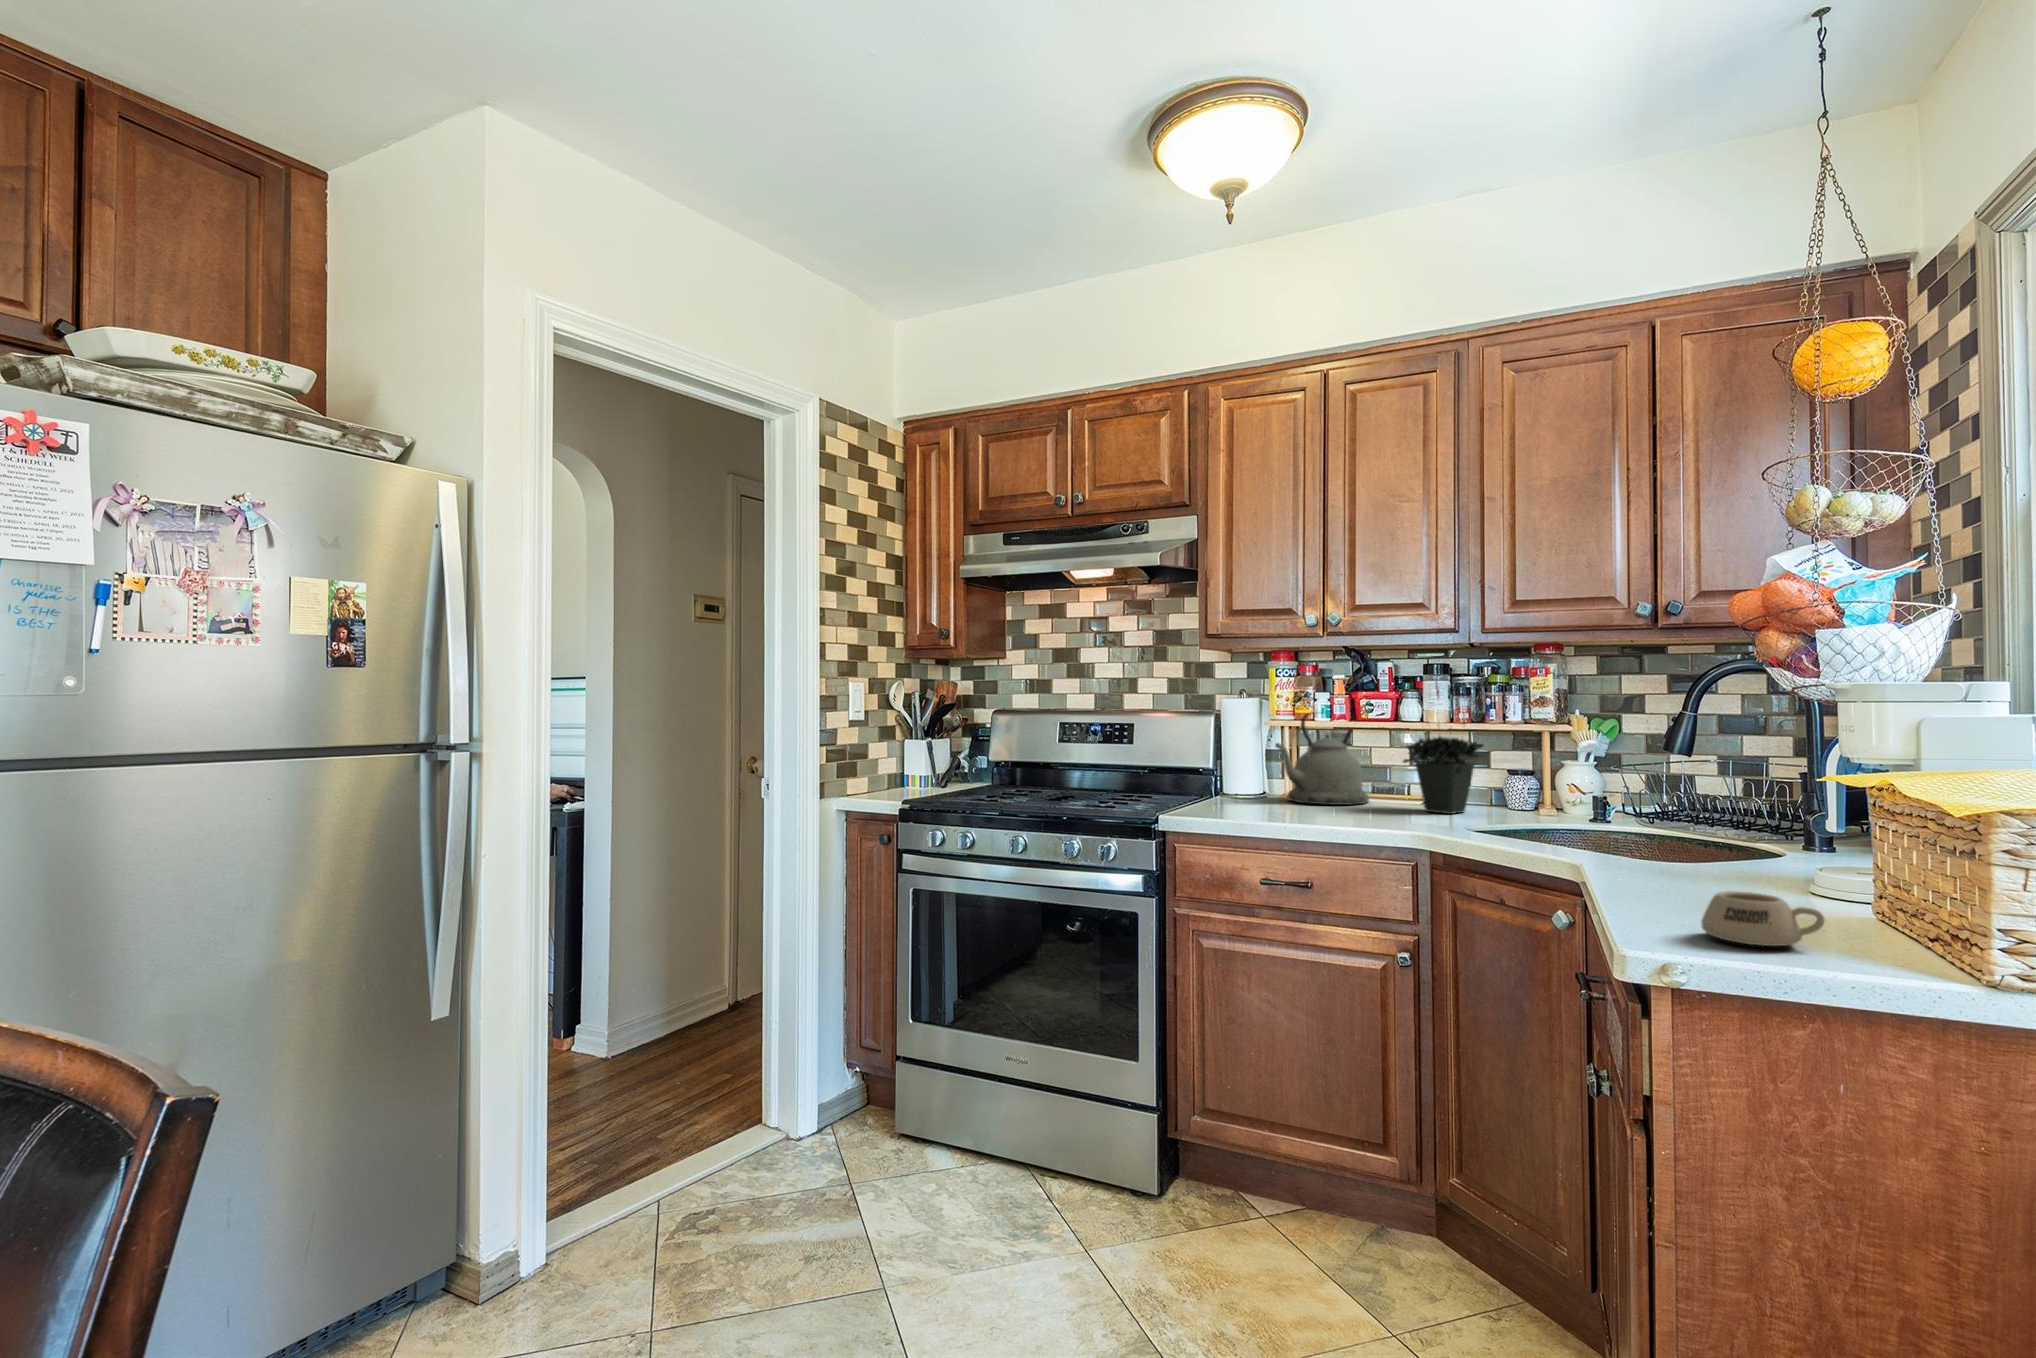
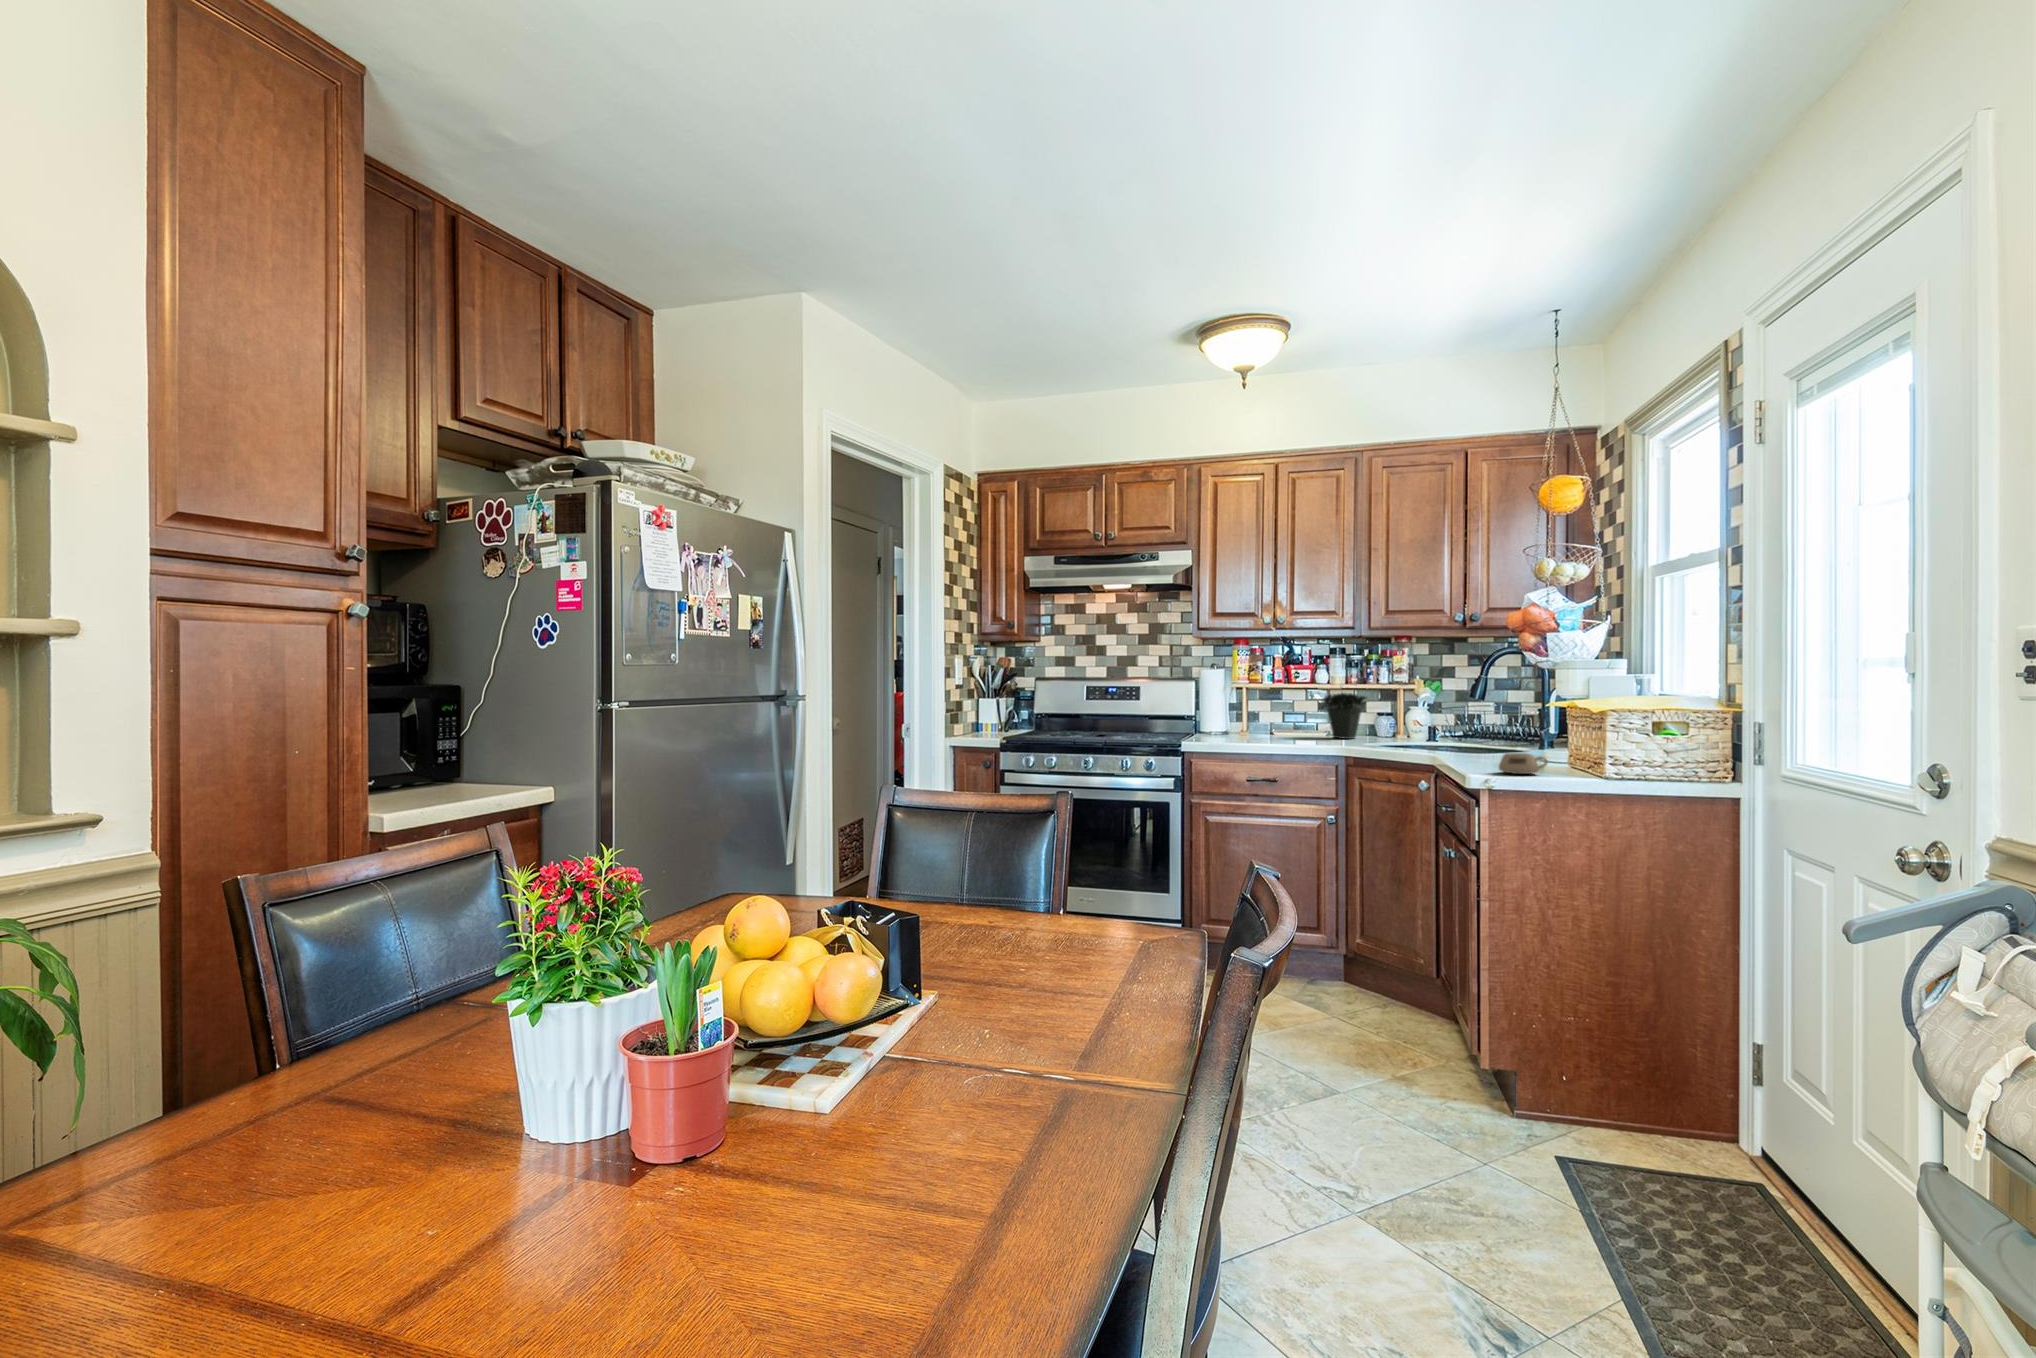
kettle: present [1275,713,1369,805] -> none [1239,678,1294,736]

